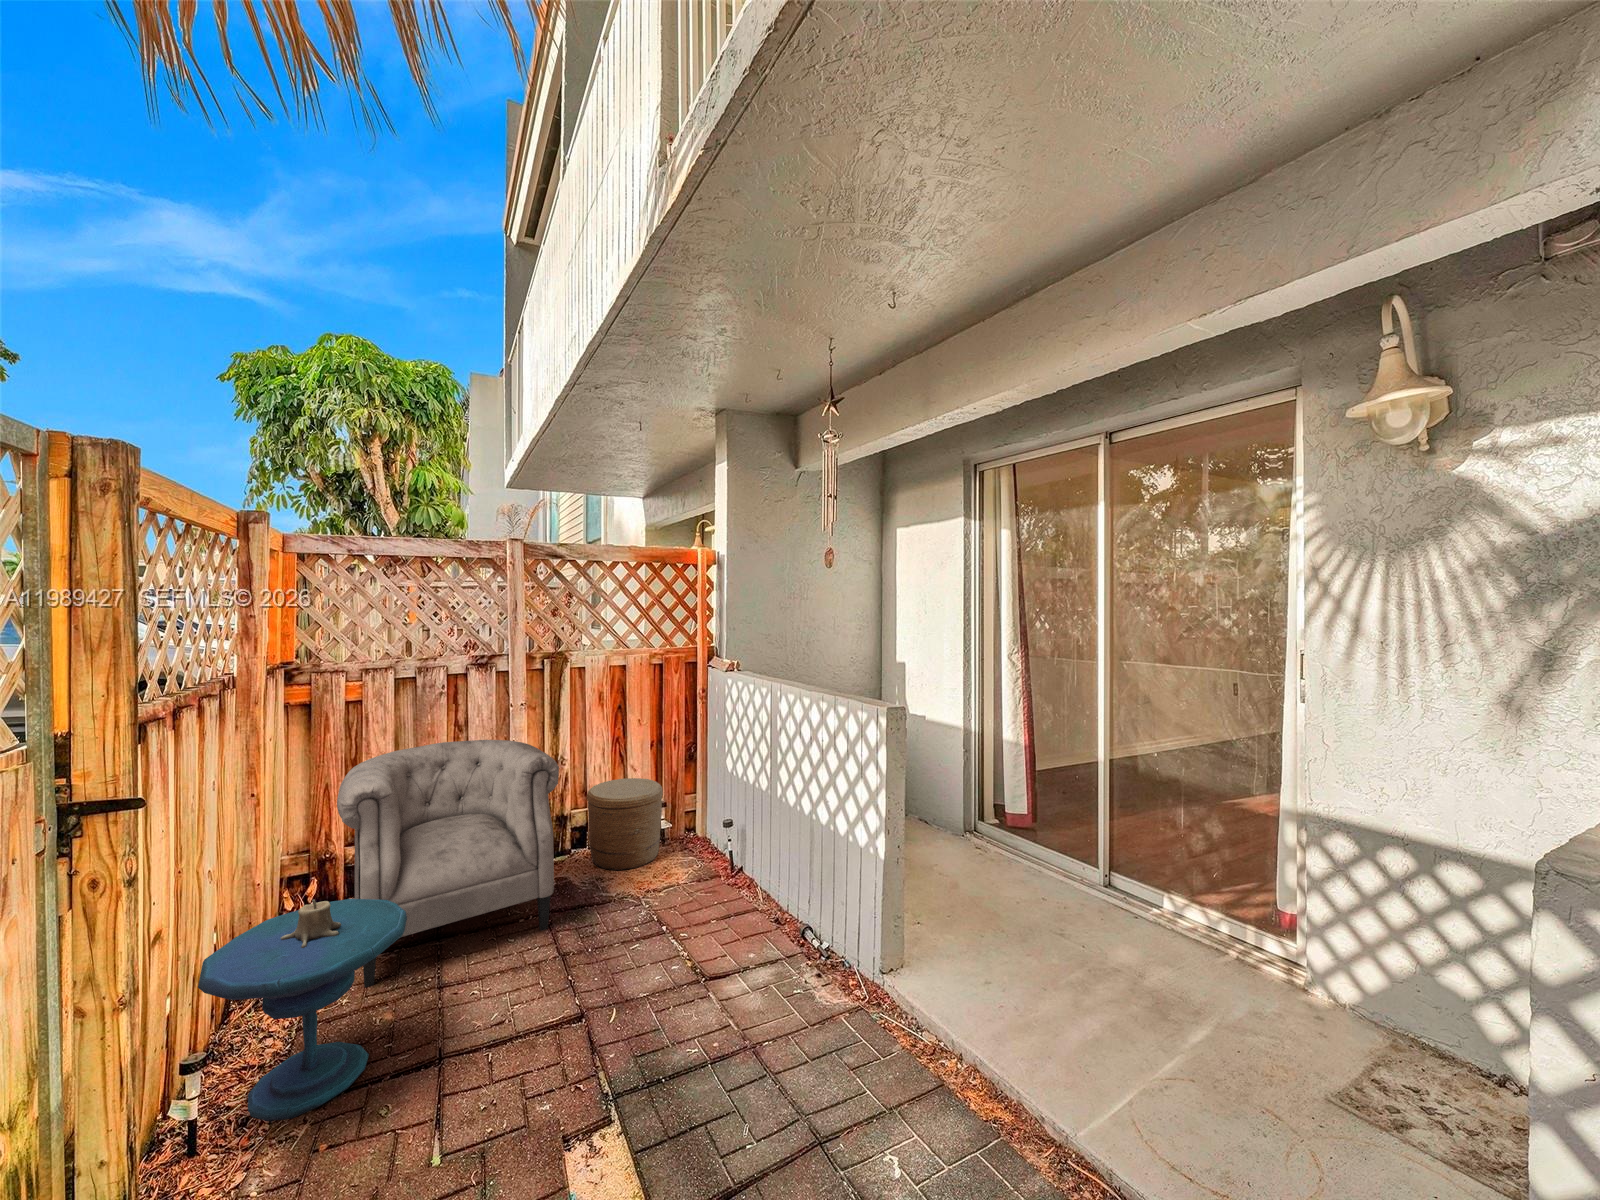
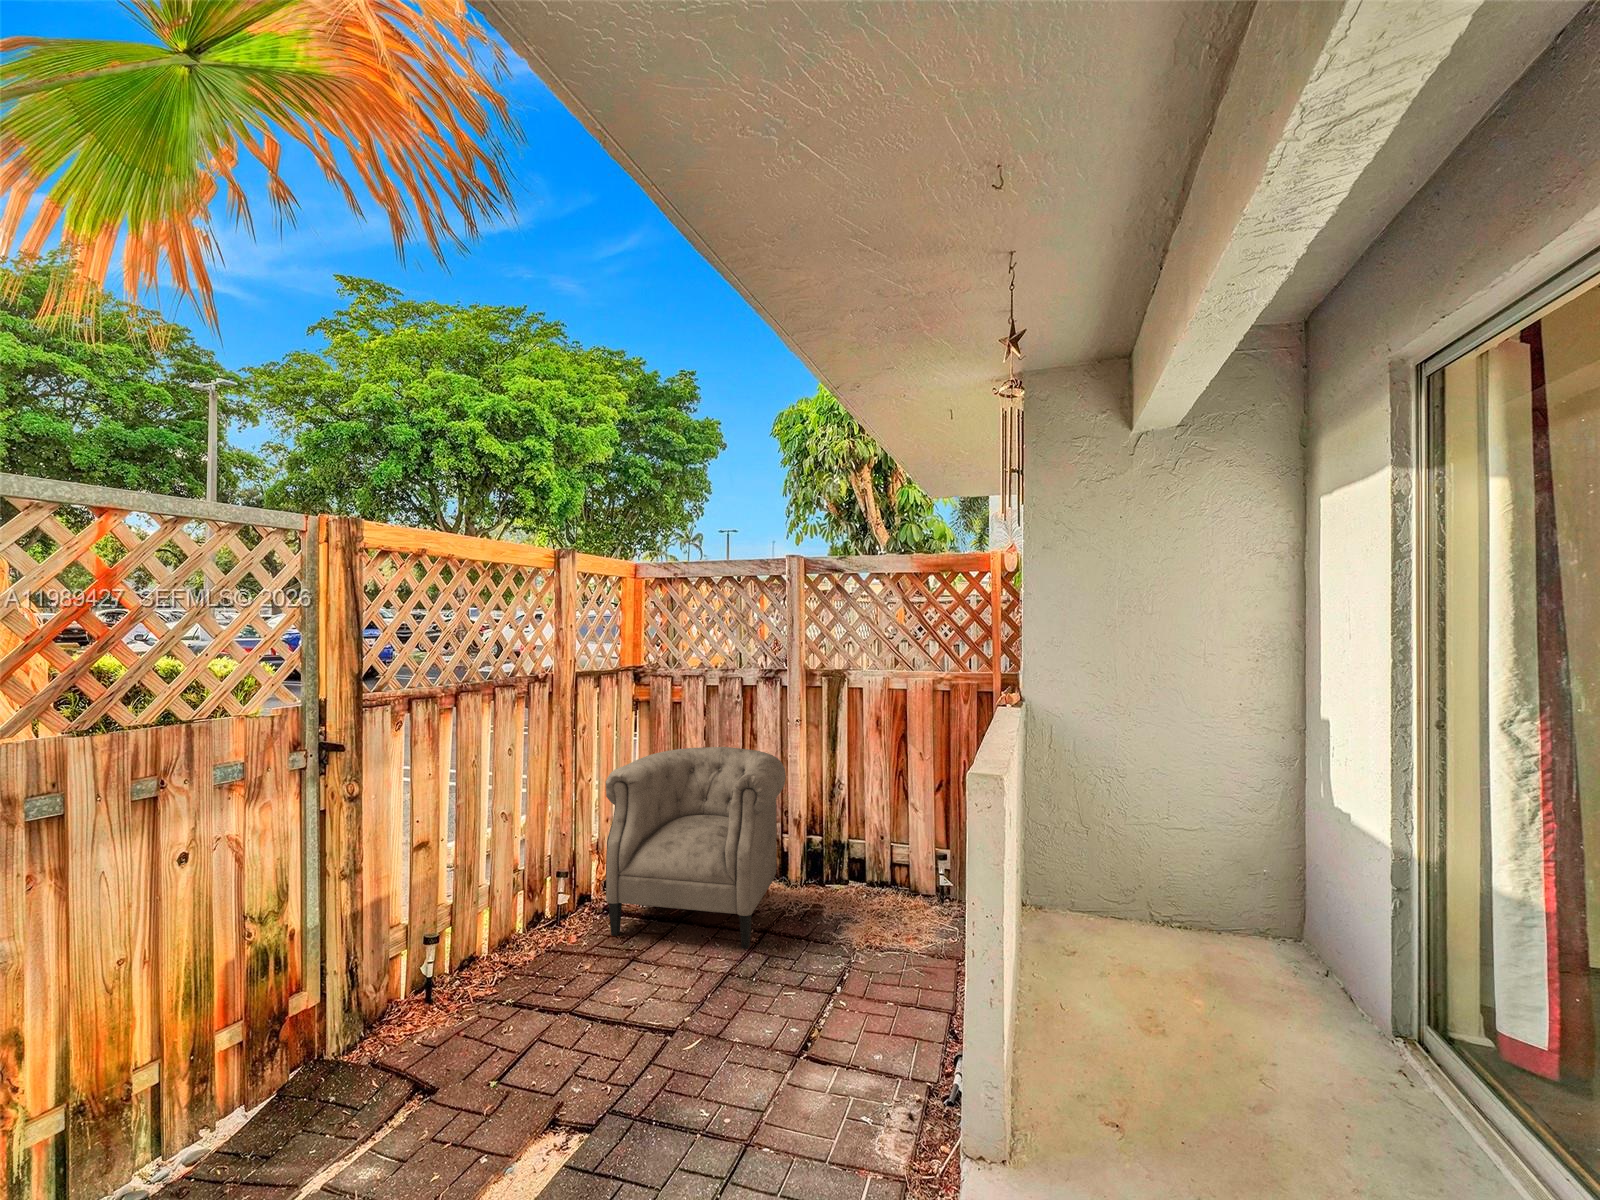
woven basket: present [587,778,663,871] -> none [844,819,927,926]
side table: present [198,899,407,1121] -> none [453,846,585,1002]

